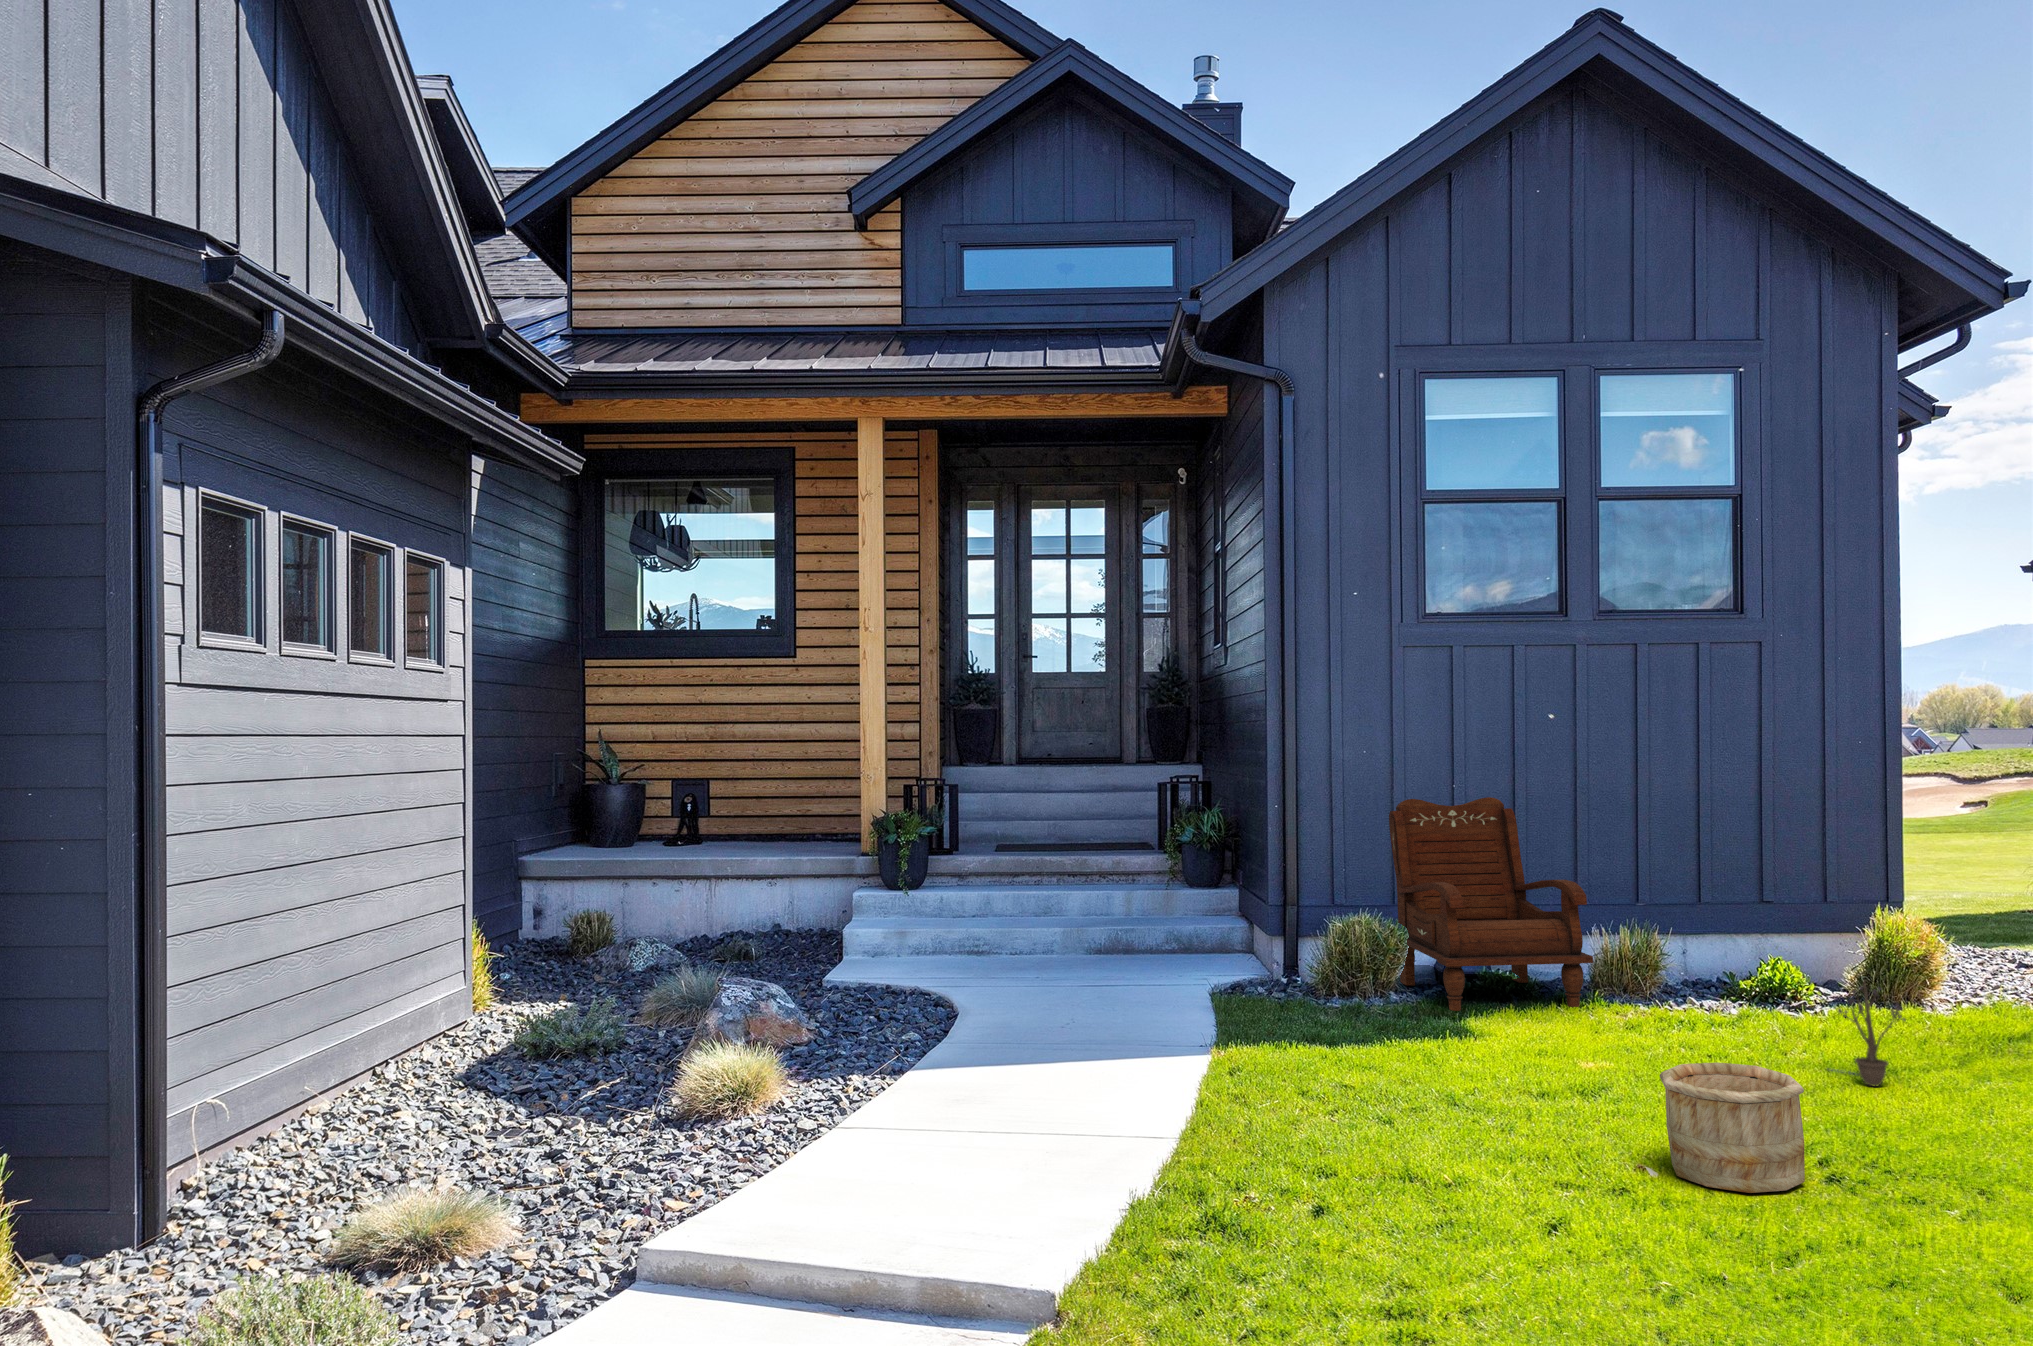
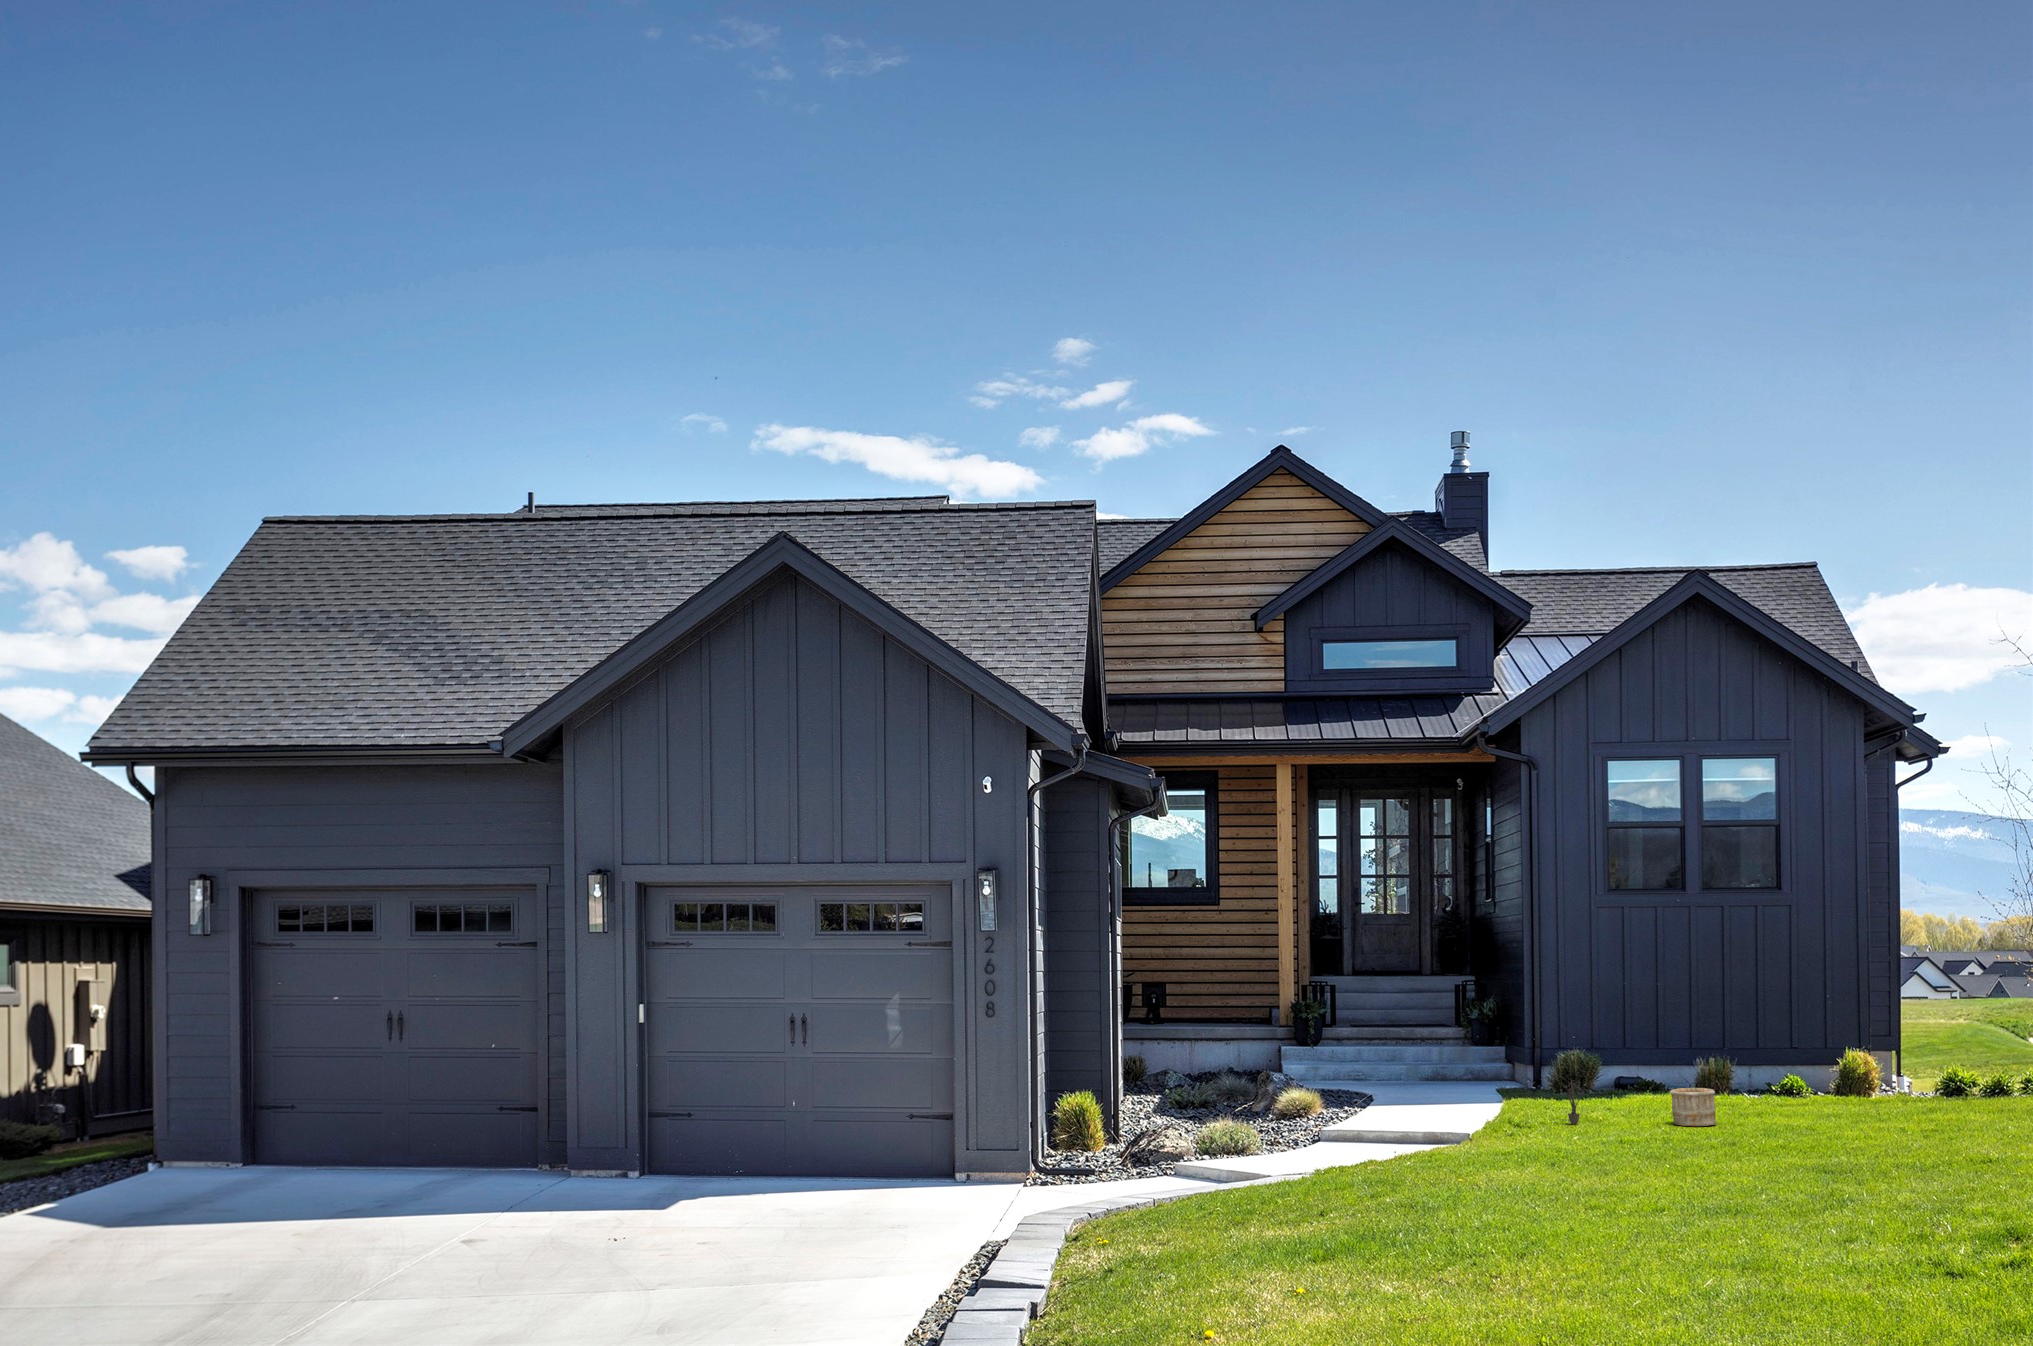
armchair: present [1389,797,1593,1011] -> none [1587,996,1682,1097]
decorative plant: present [1832,980,1906,1086] -> present [1562,1080,1584,1125]

